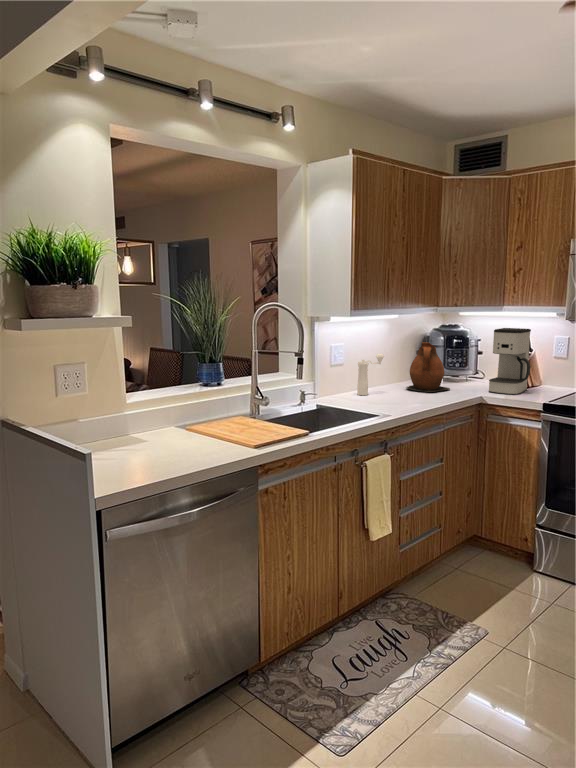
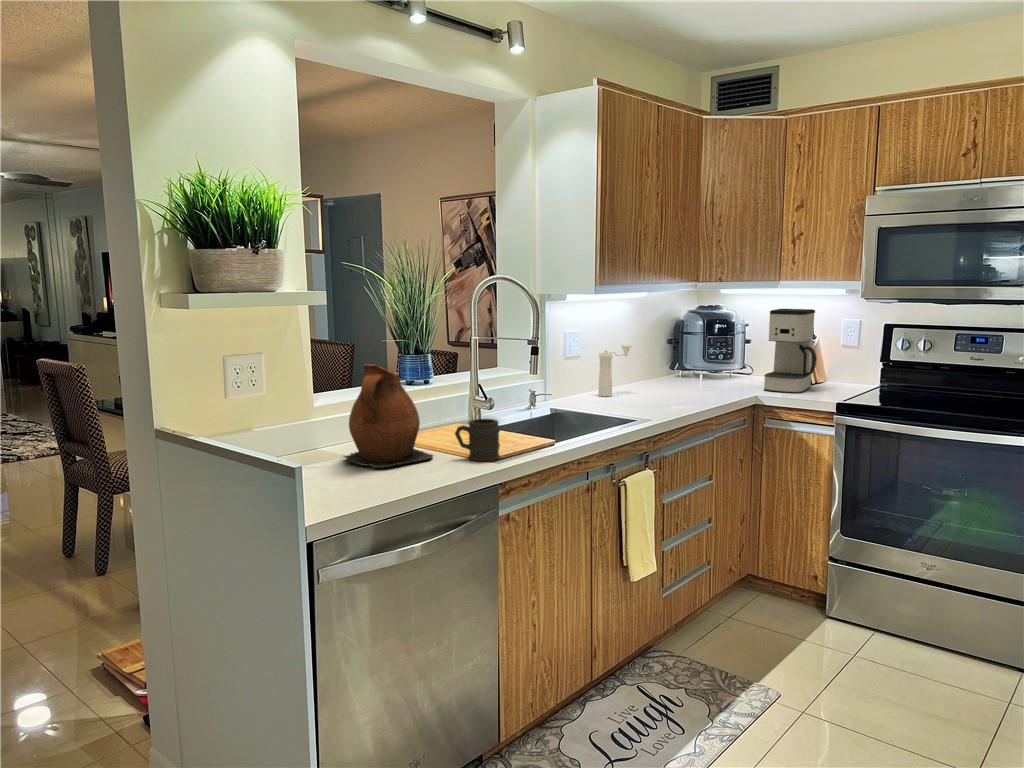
ceramic pitcher: present [406,342,450,392] -> present [344,364,433,468]
mug: none [227,415,262,448] -> present [455,419,500,461]

